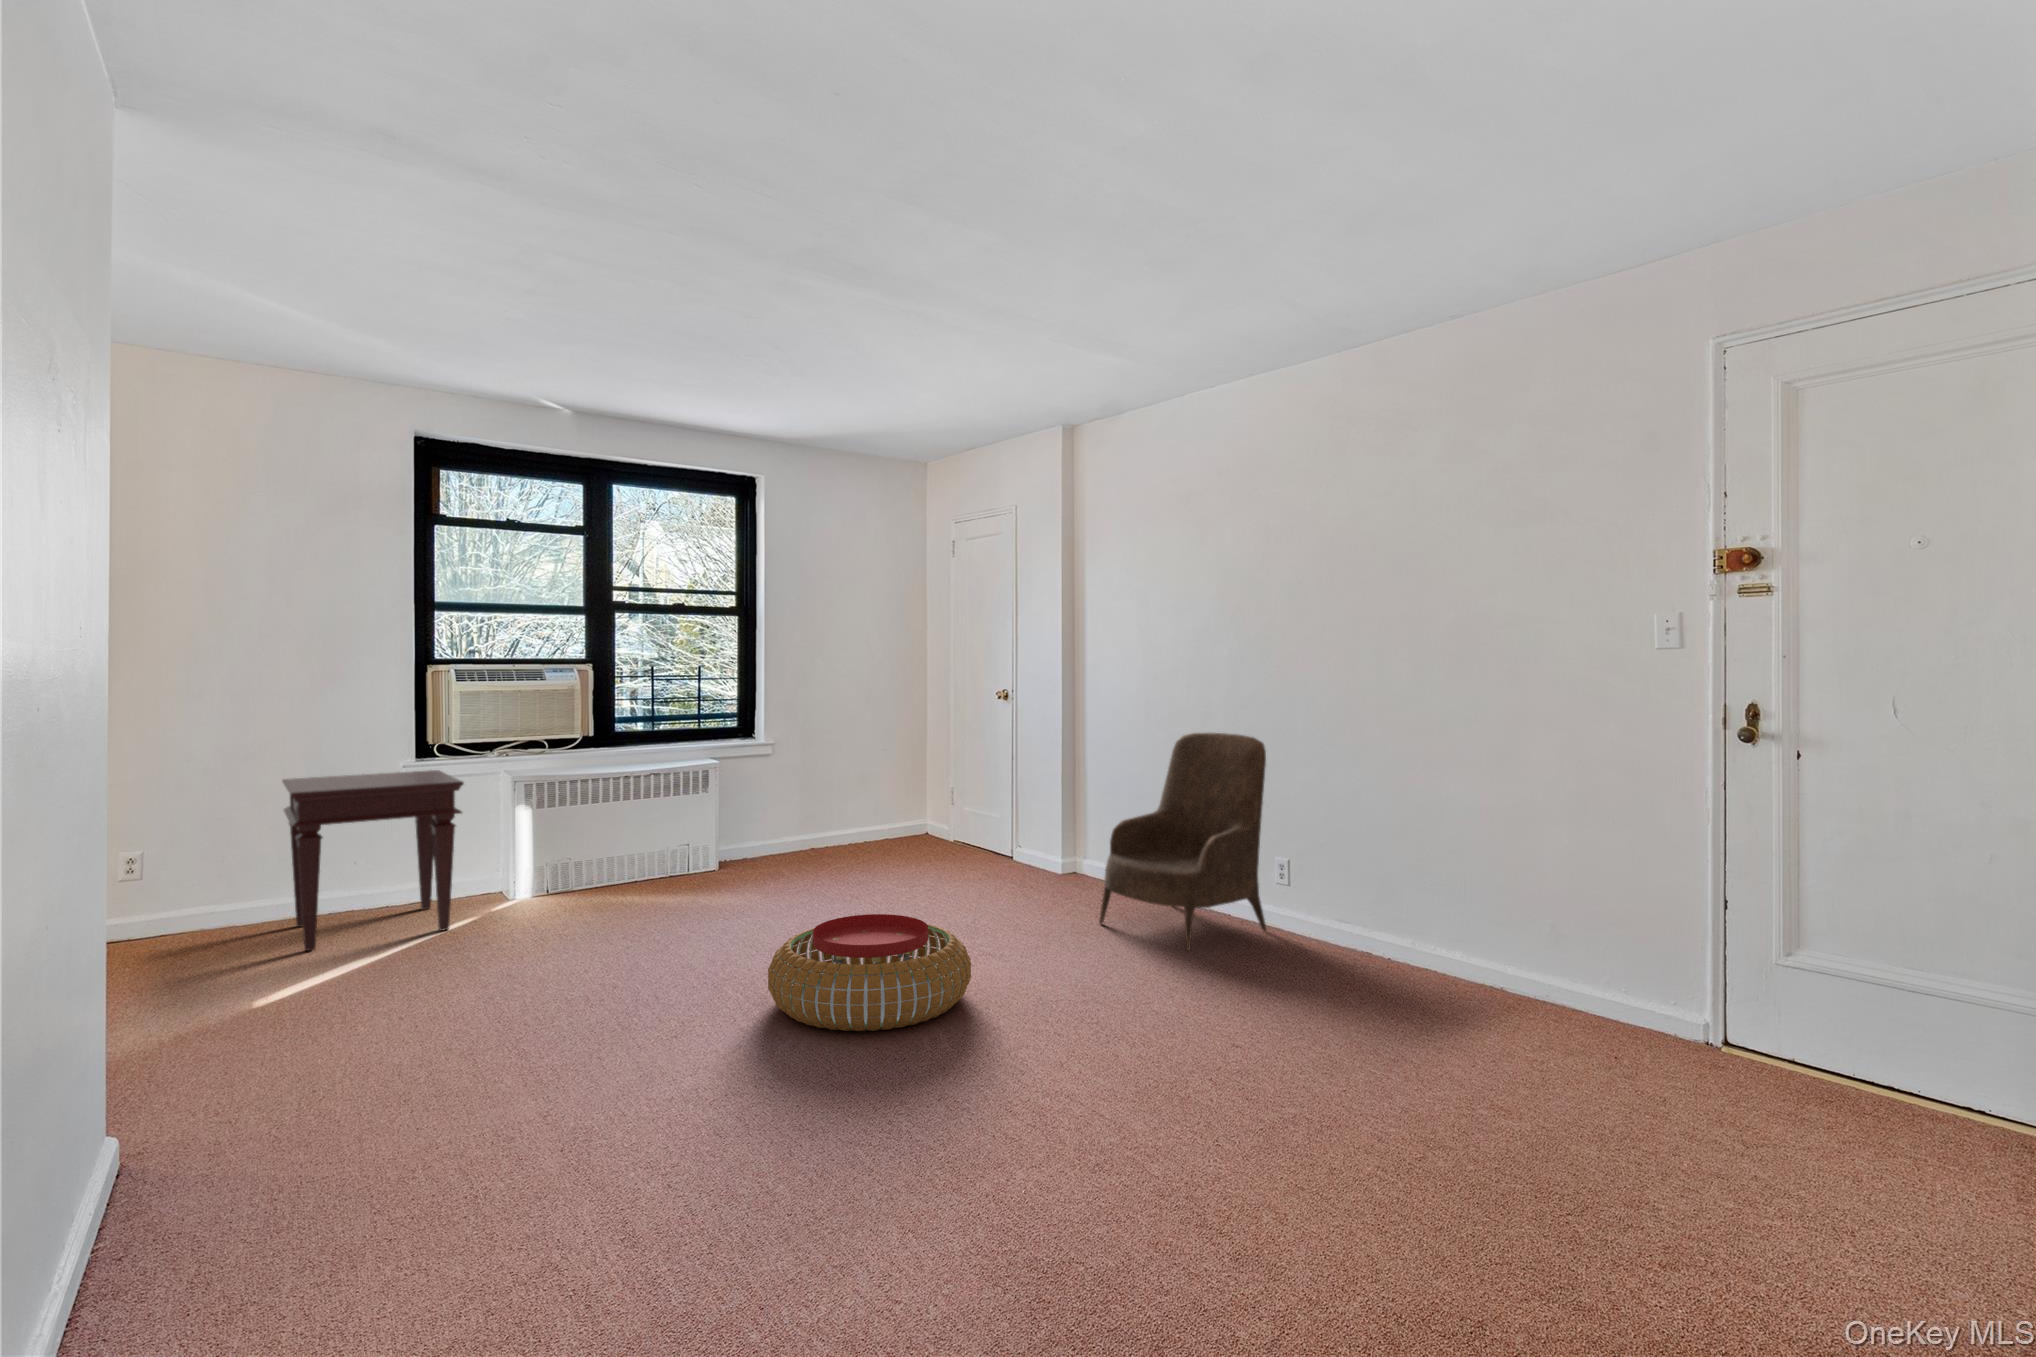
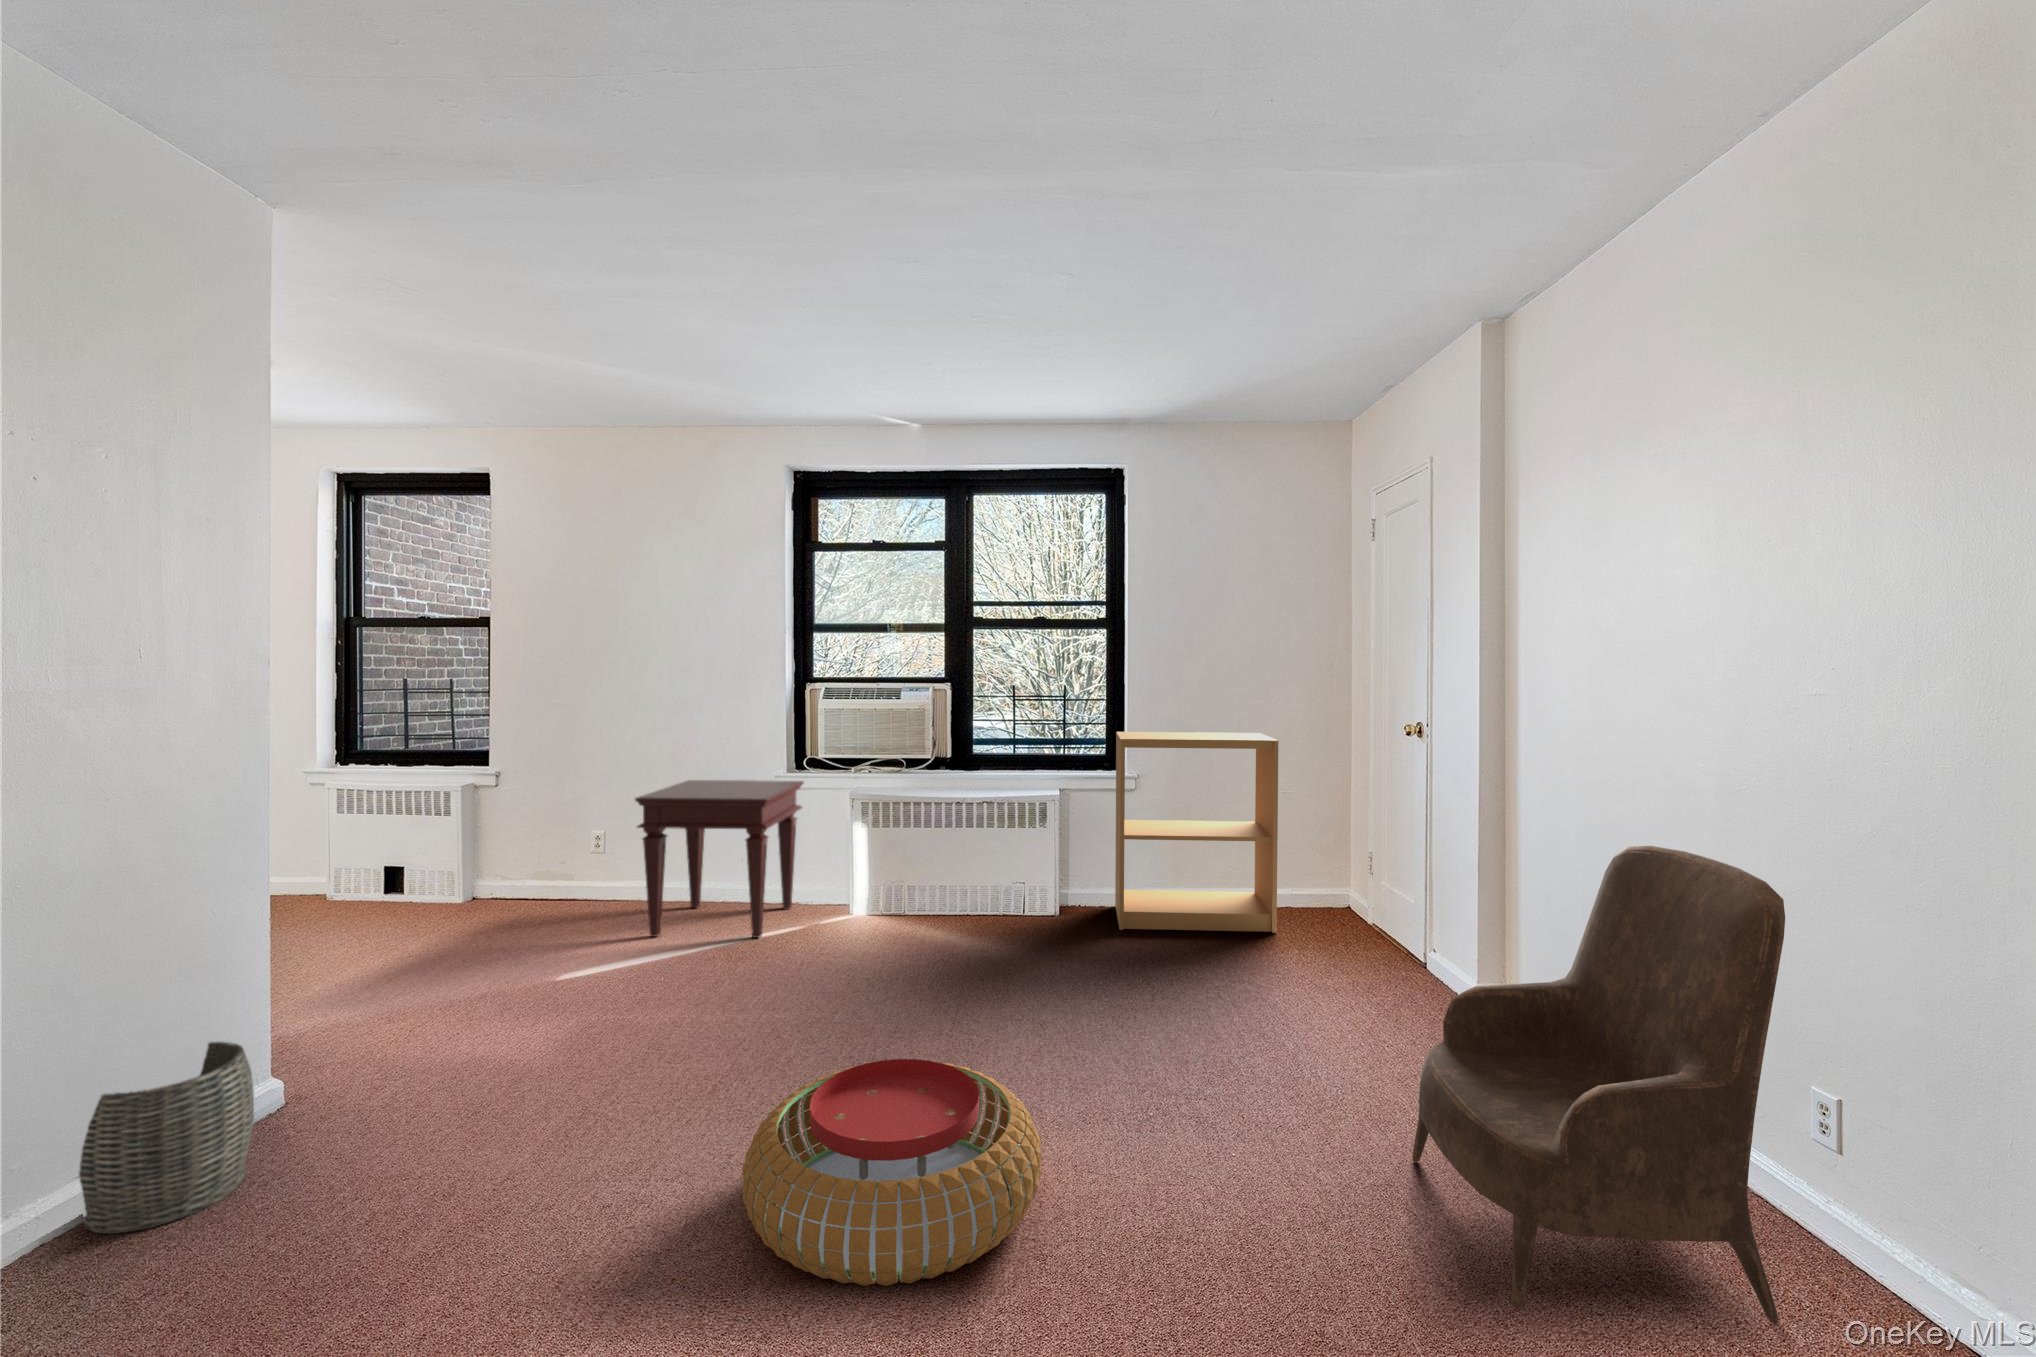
bookshelf: none [755,703,898,871] -> present [1115,732,1278,933]
woven basket: none [128,1016,303,1206] -> present [79,1042,254,1234]

